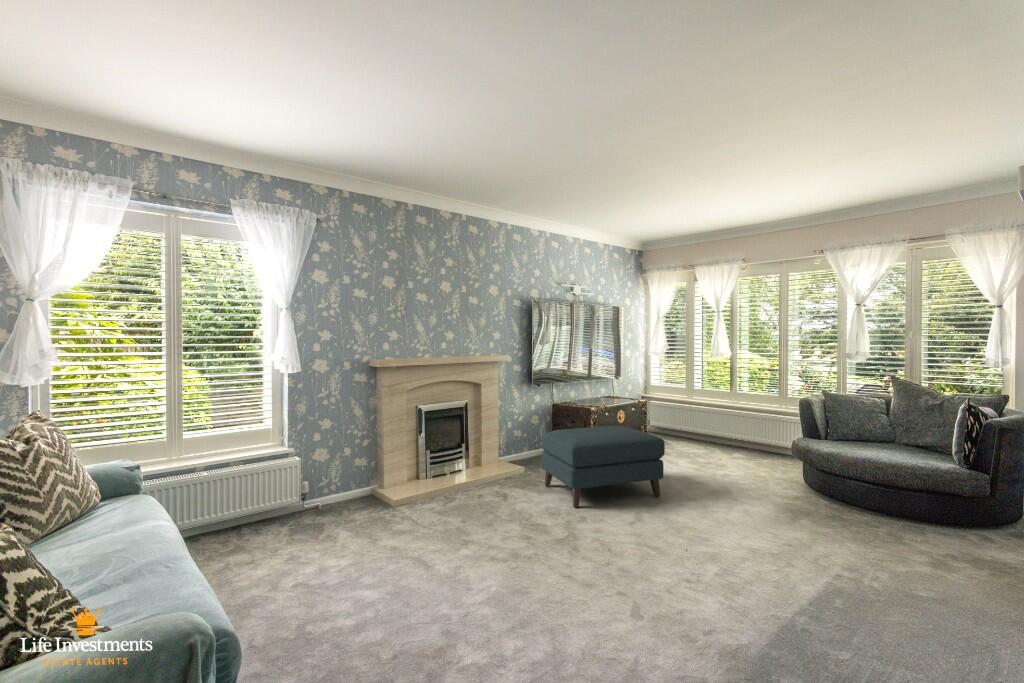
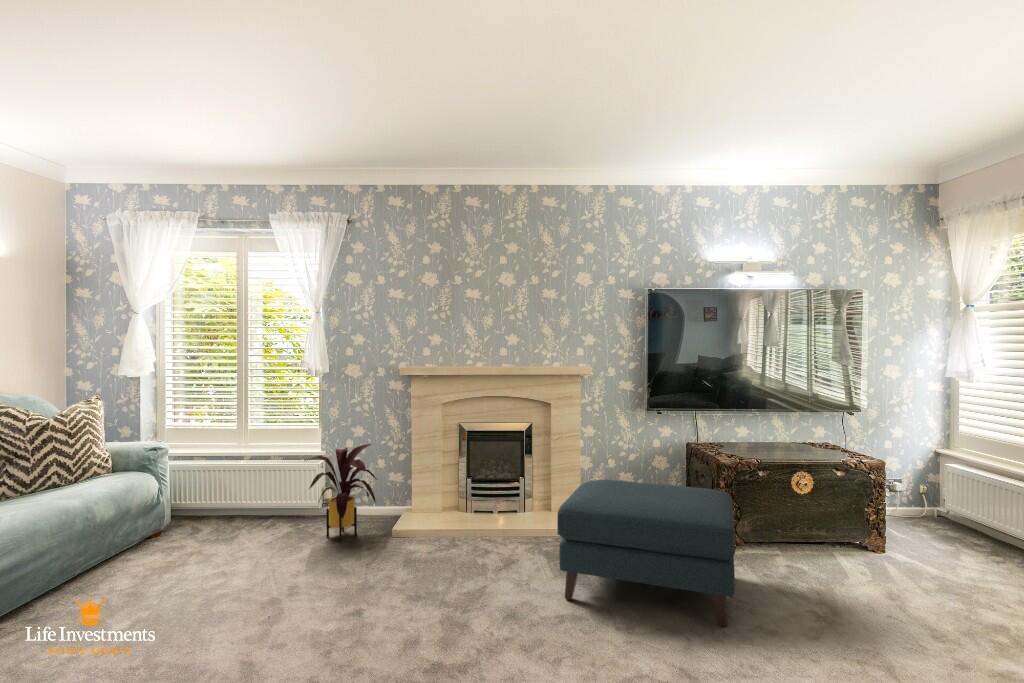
house plant: none [304,432,388,524] -> present [305,444,377,541]

